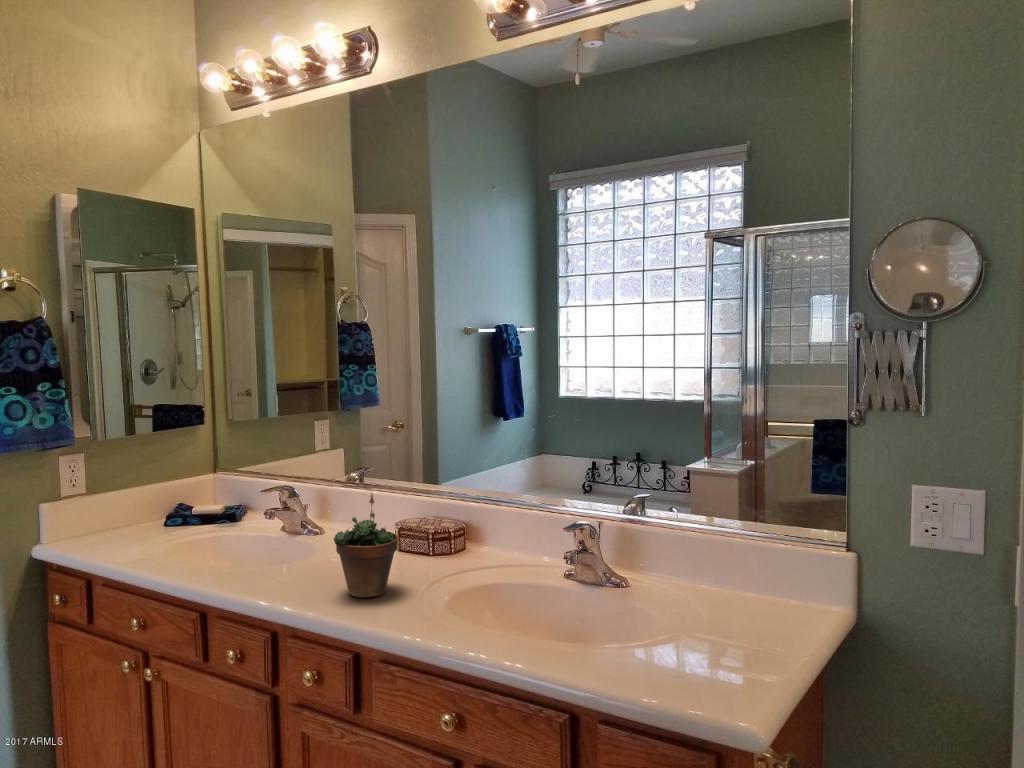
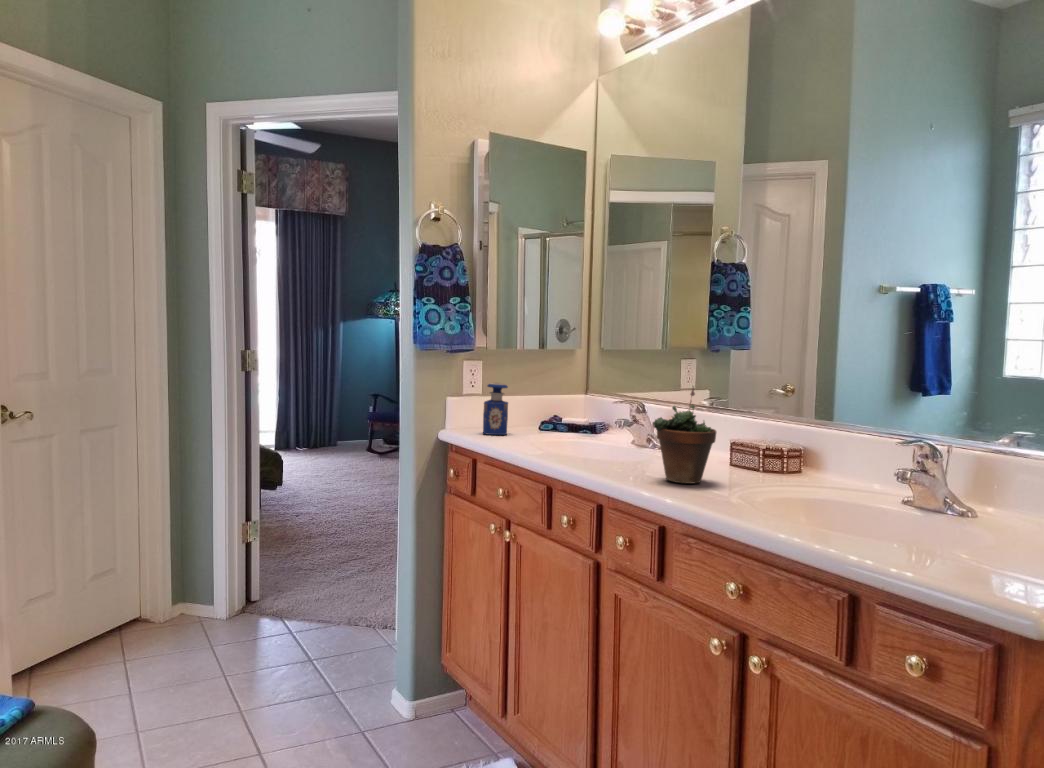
perfume bottle: none [96,482,129,547] -> present [483,383,508,435]

